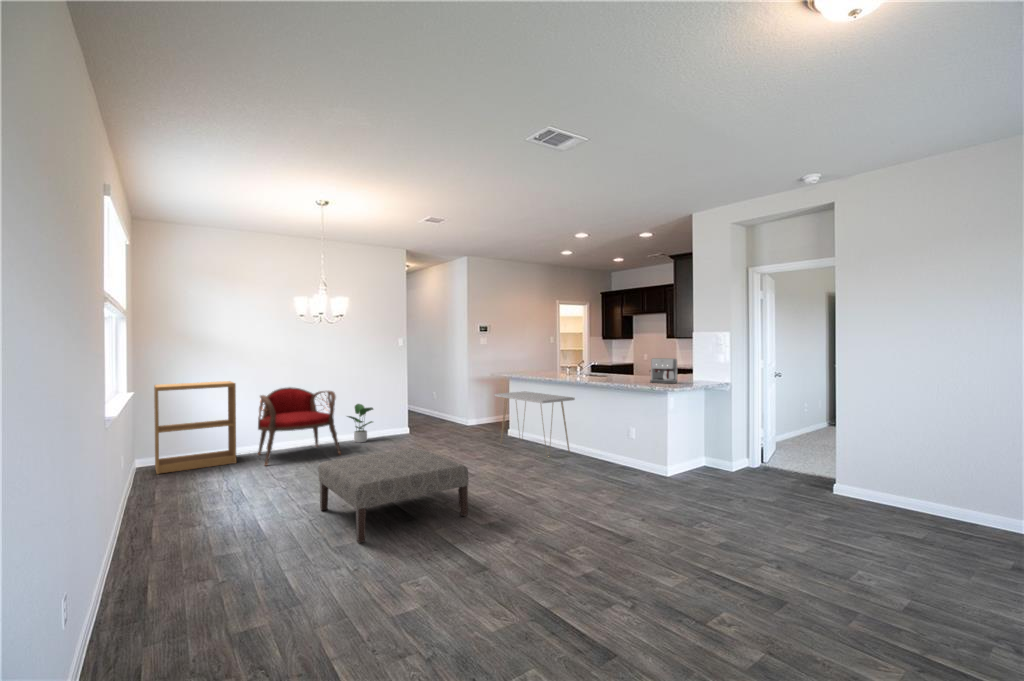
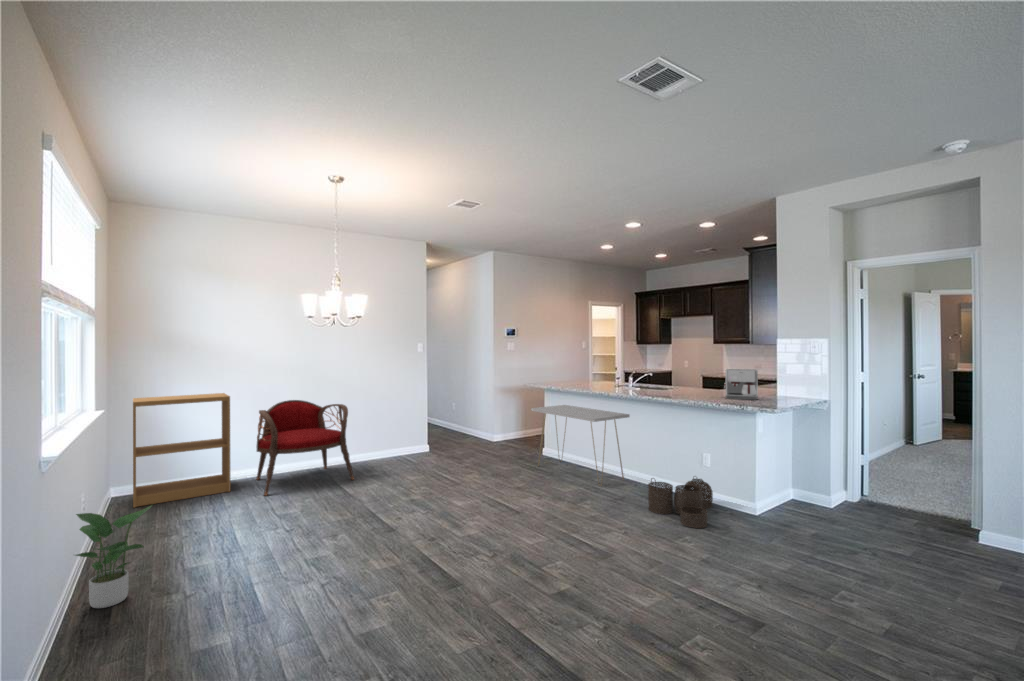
potted plant: present [347,404,373,443] -> present [76,506,151,608]
woven basket: none [580,446,635,485] -> present [648,478,713,528]
ottoman: present [319,448,468,543] -> none [332,483,529,628]

